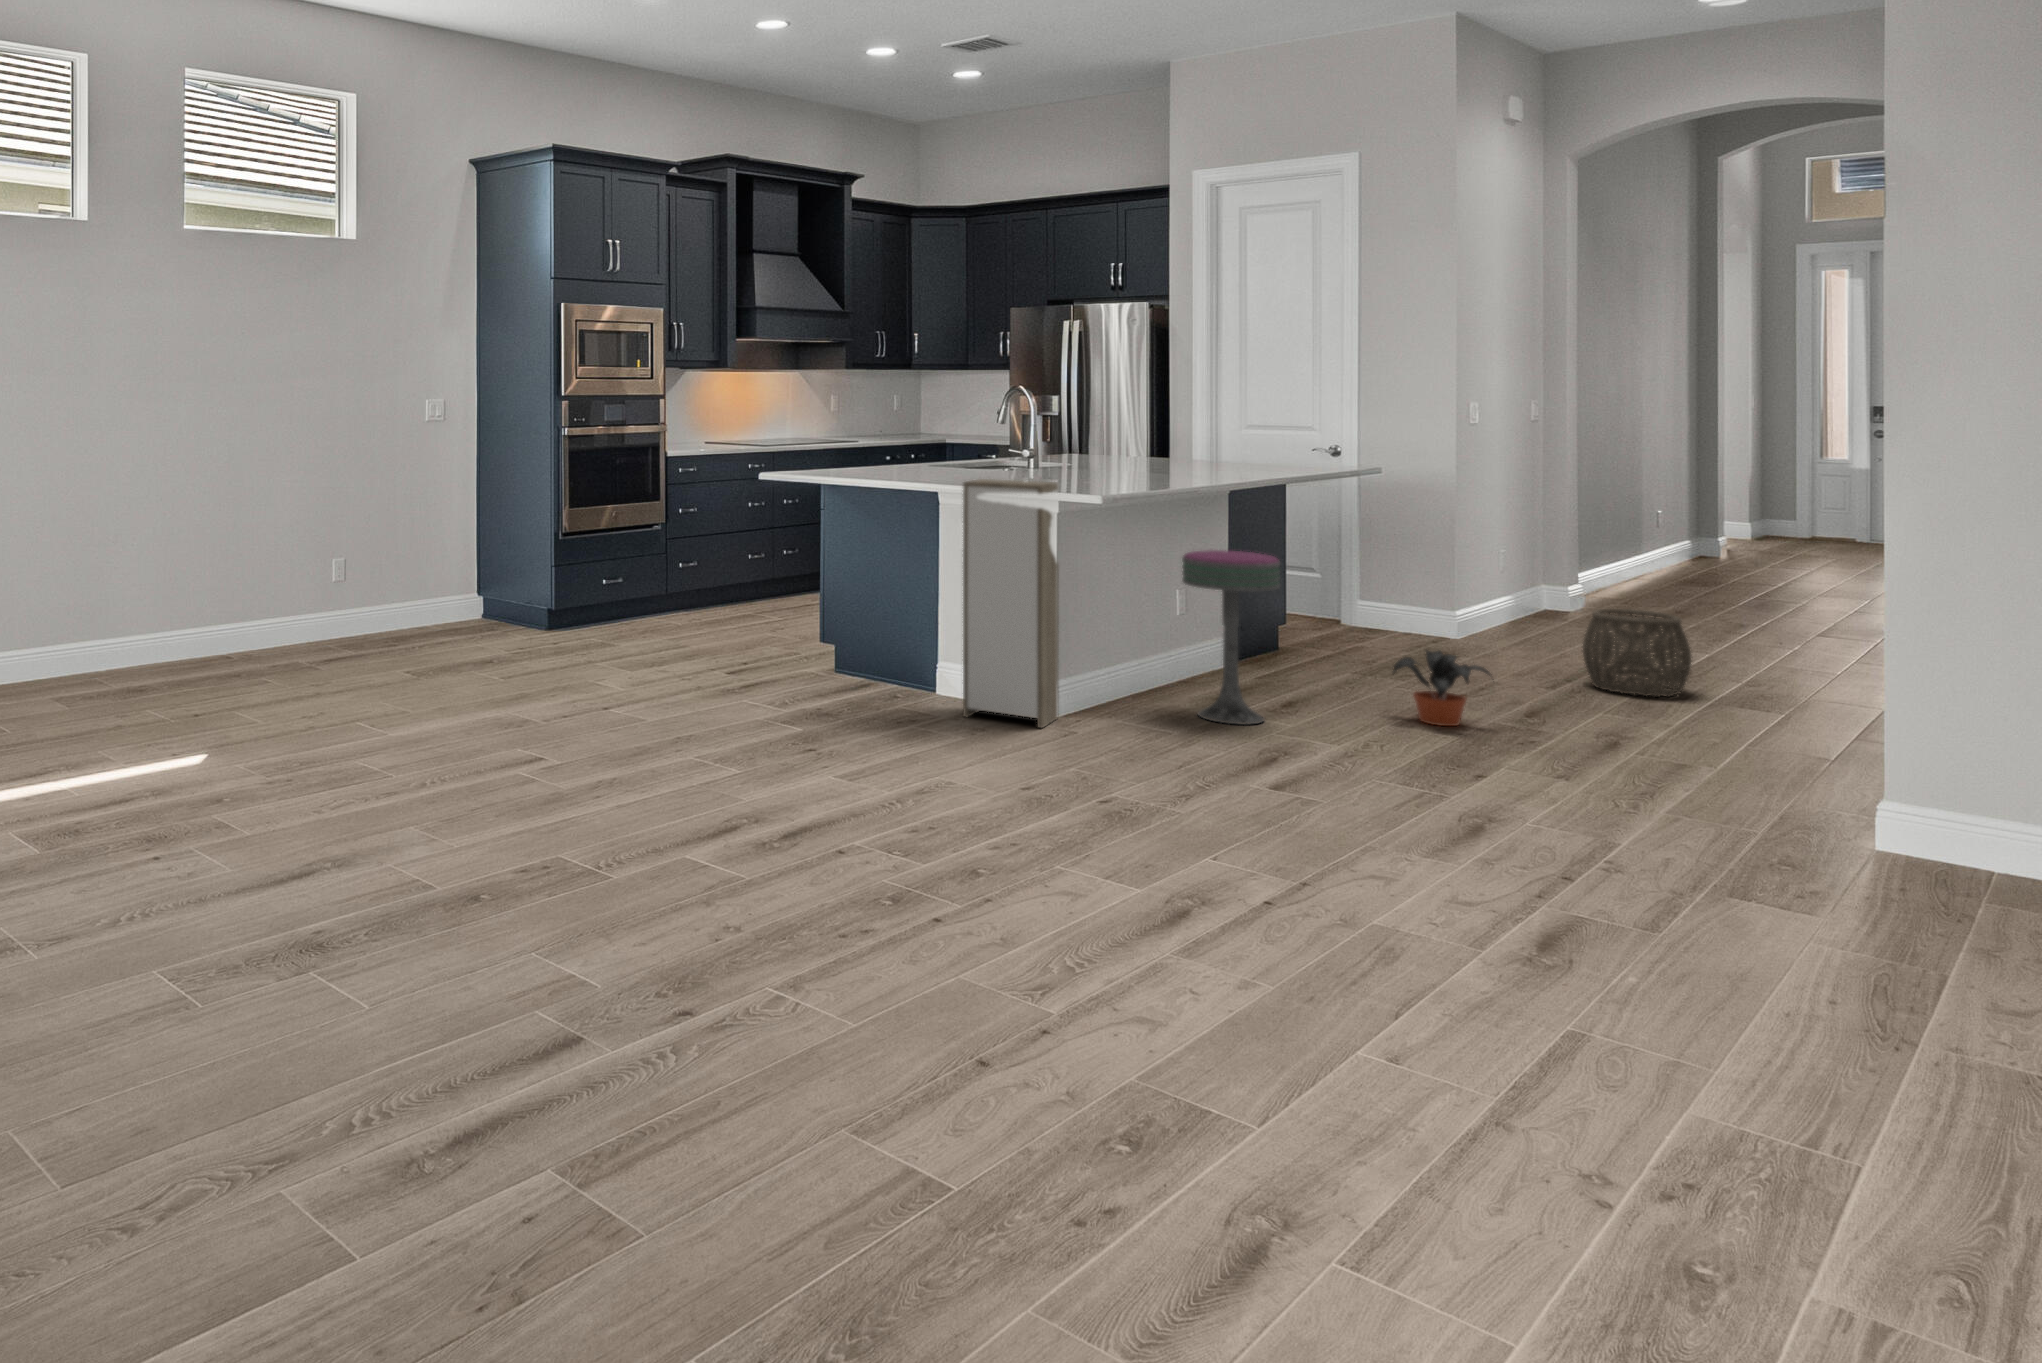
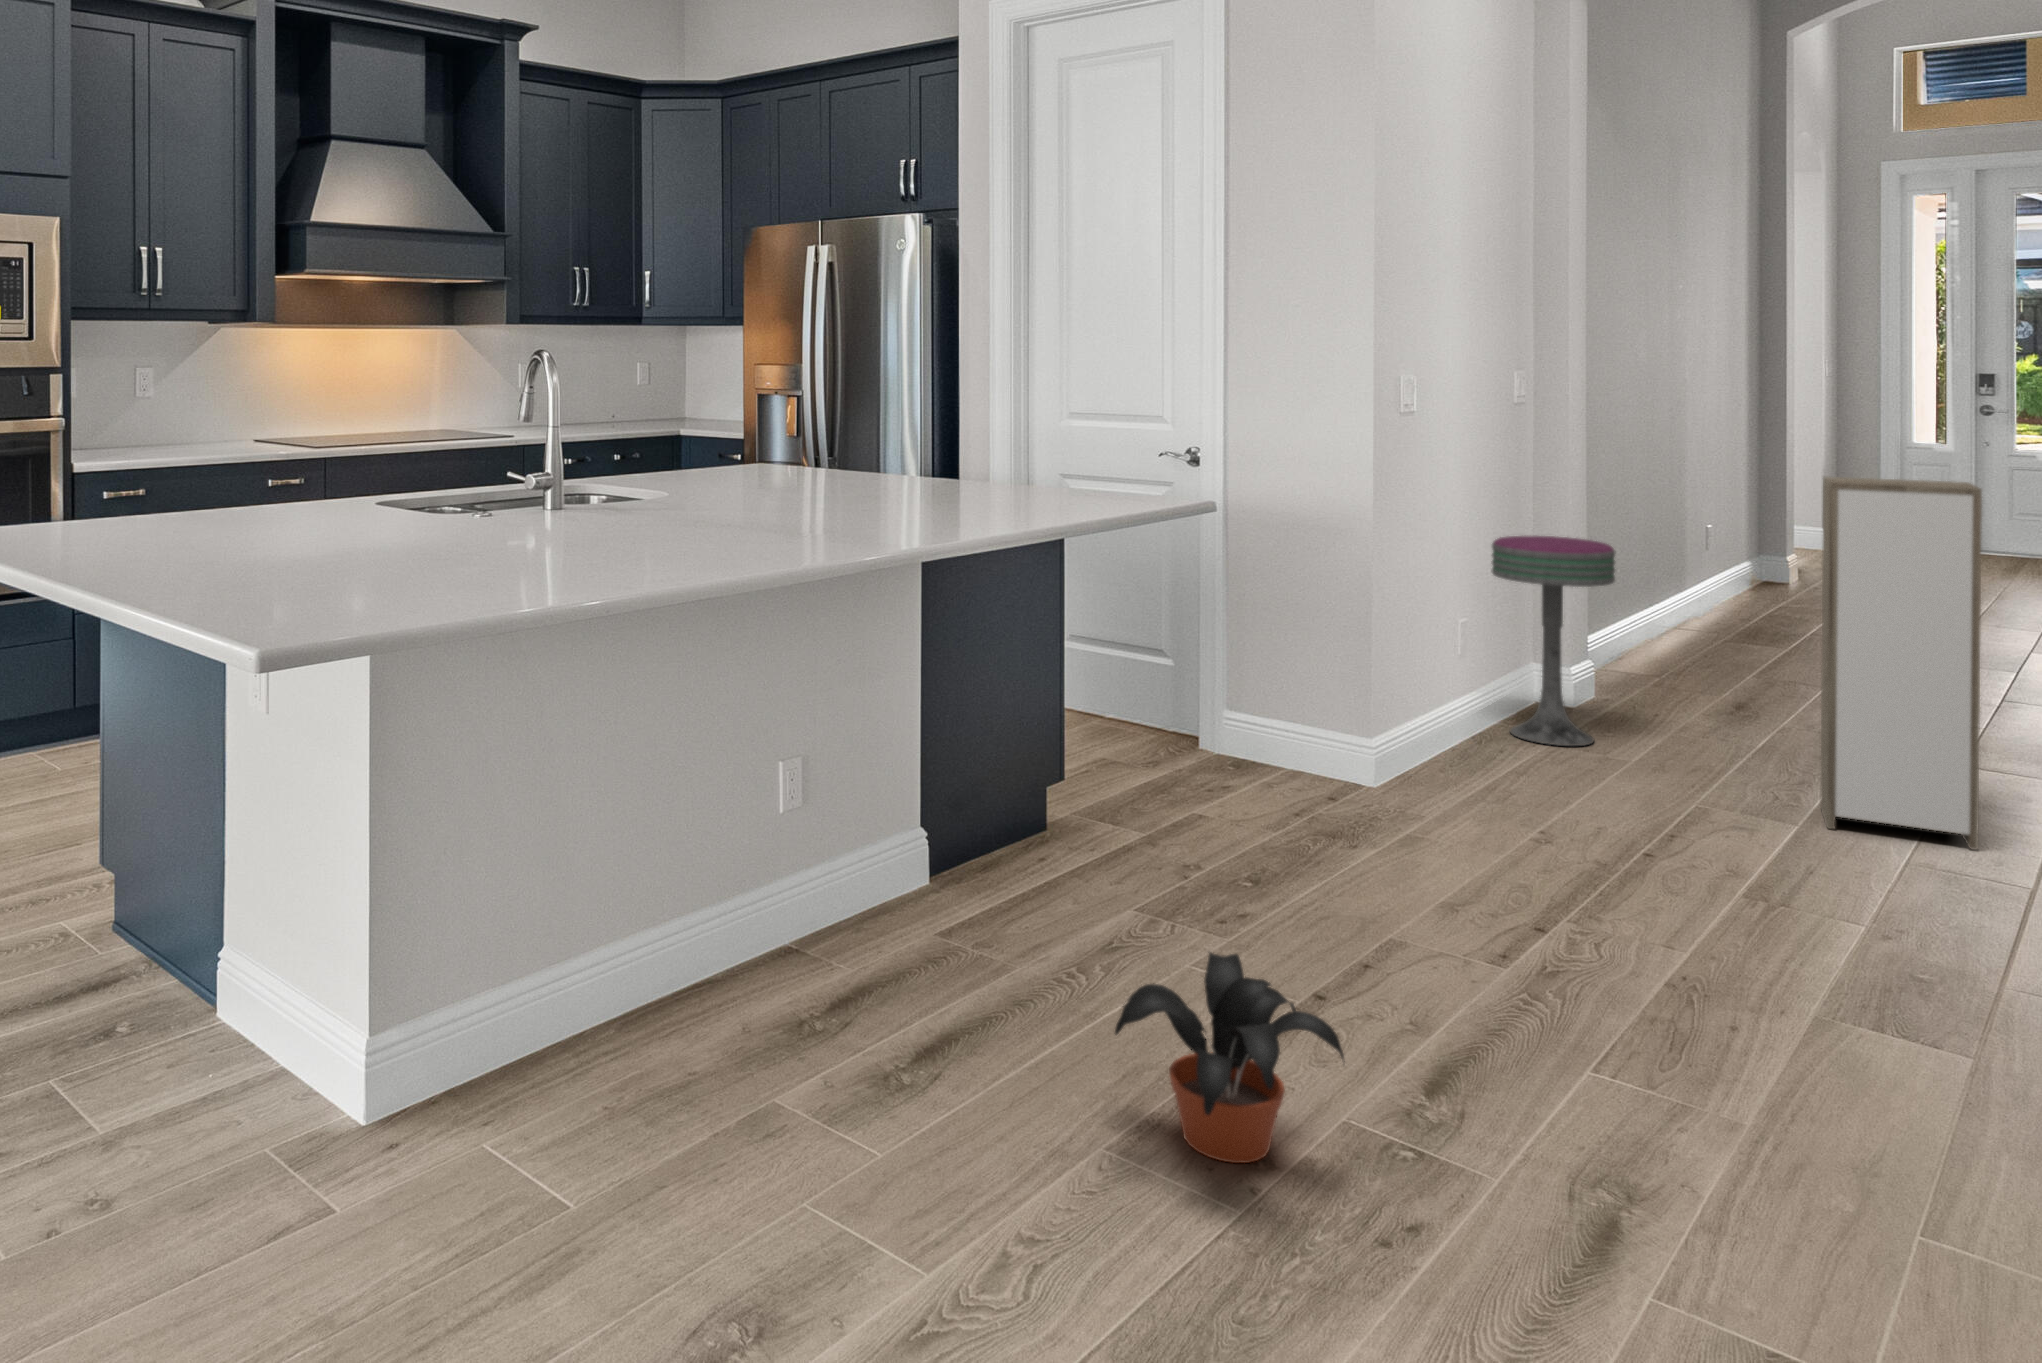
storage cabinet: present [963,479,1059,728] -> present [1820,477,1982,850]
bar stool: present [1182,550,1280,725] -> present [1492,536,1615,746]
woven basket: present [1582,609,1692,697] -> none [1567,794,1789,1002]

